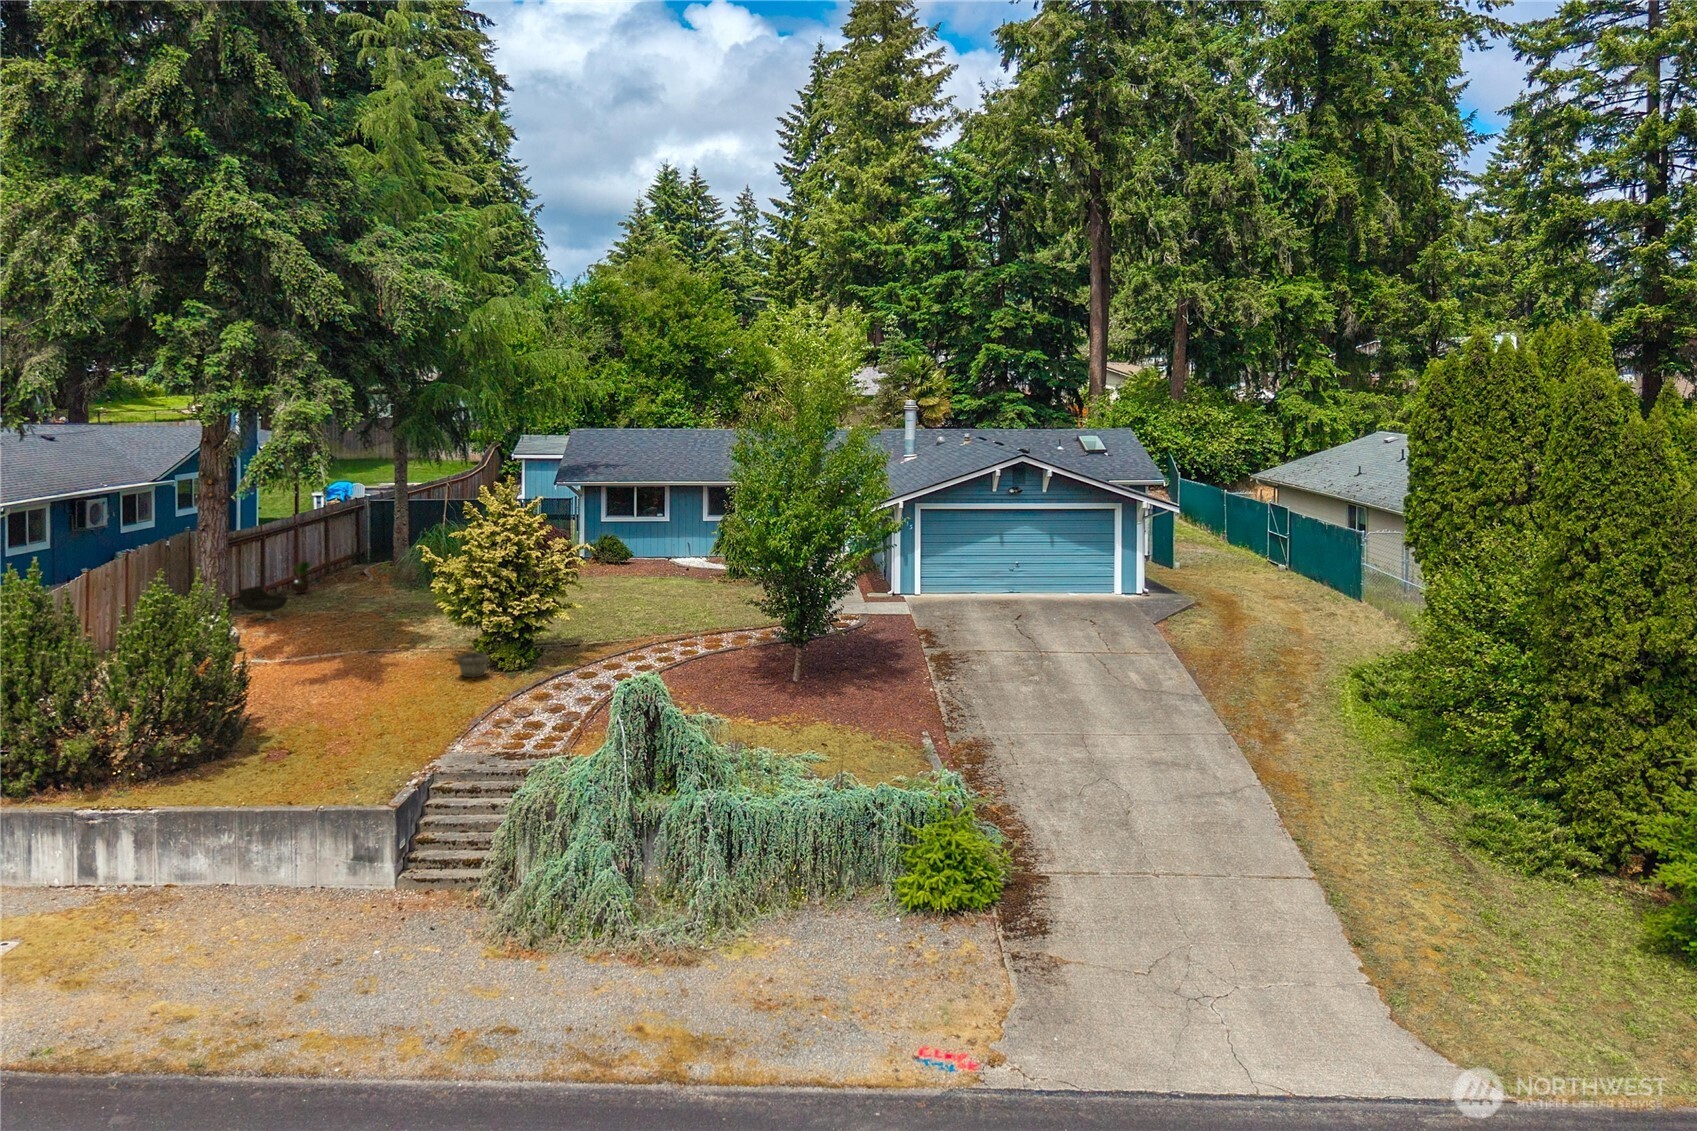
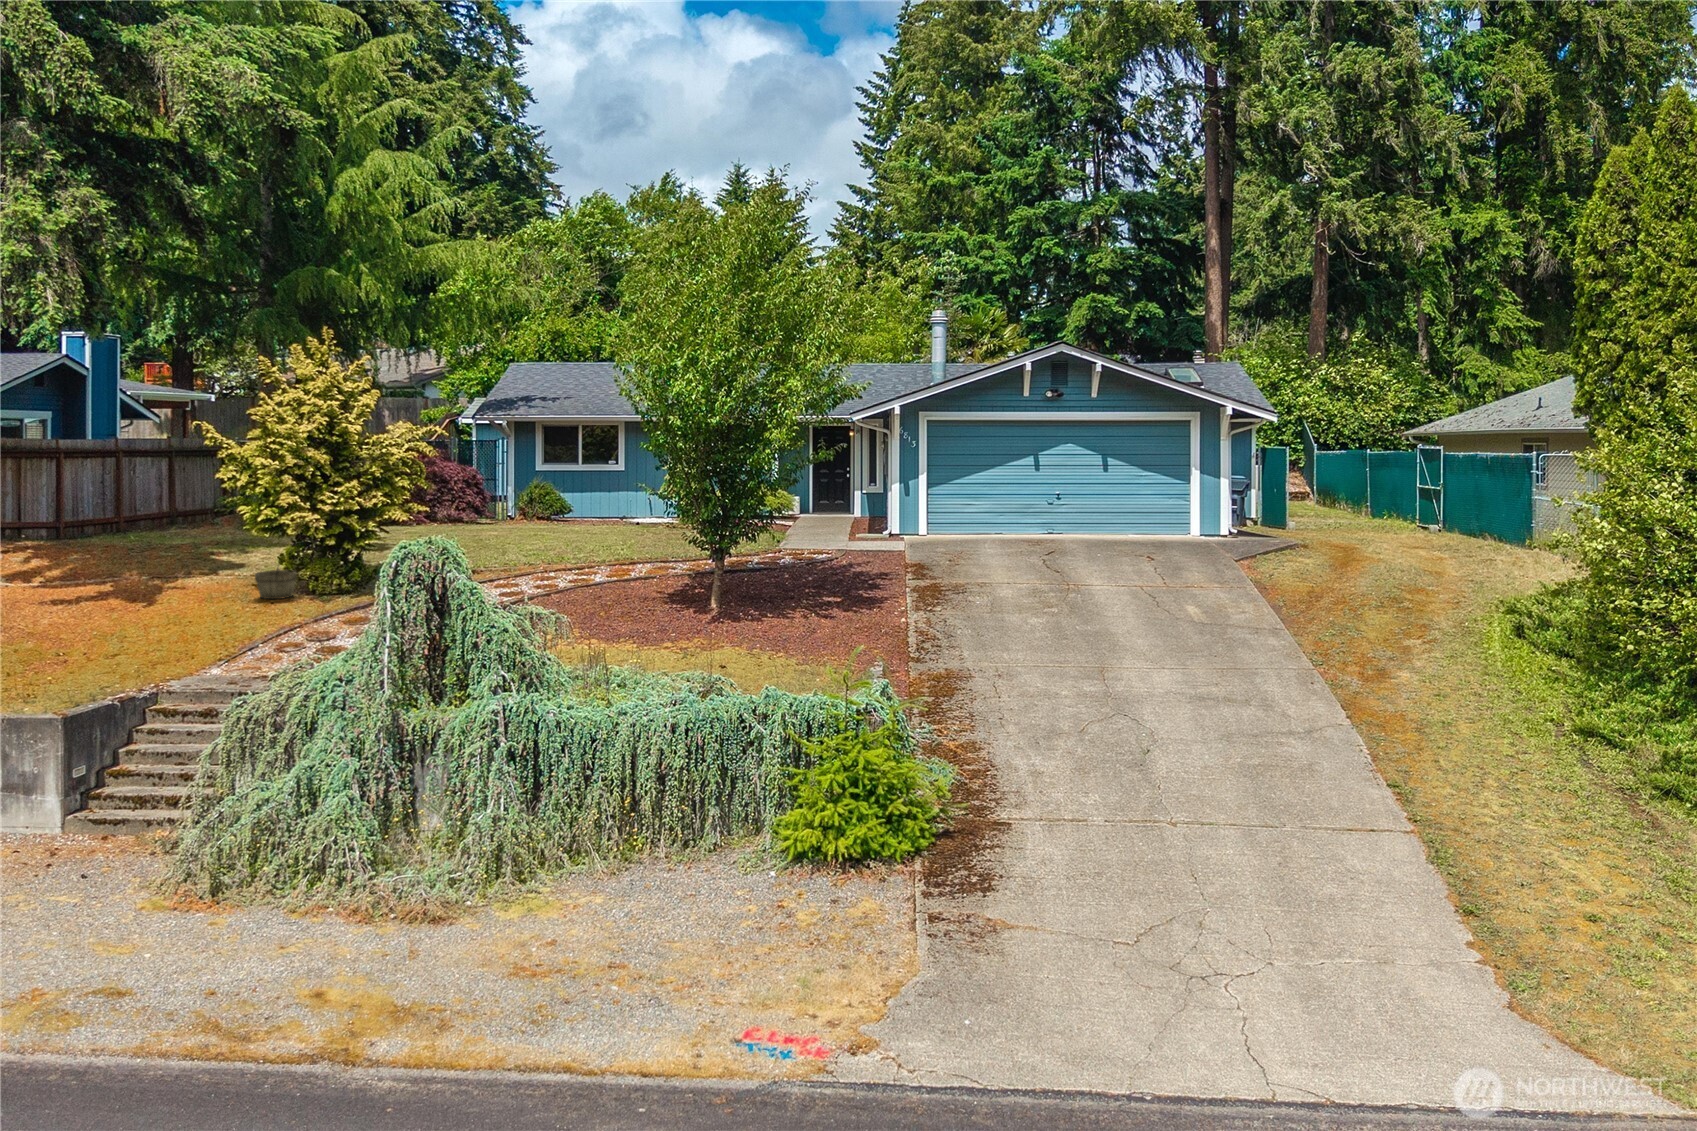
potted tree: present [291,561,310,593] -> none [98,483,127,529]
lounge chair: present [239,586,288,618] -> none [13,507,78,552]

